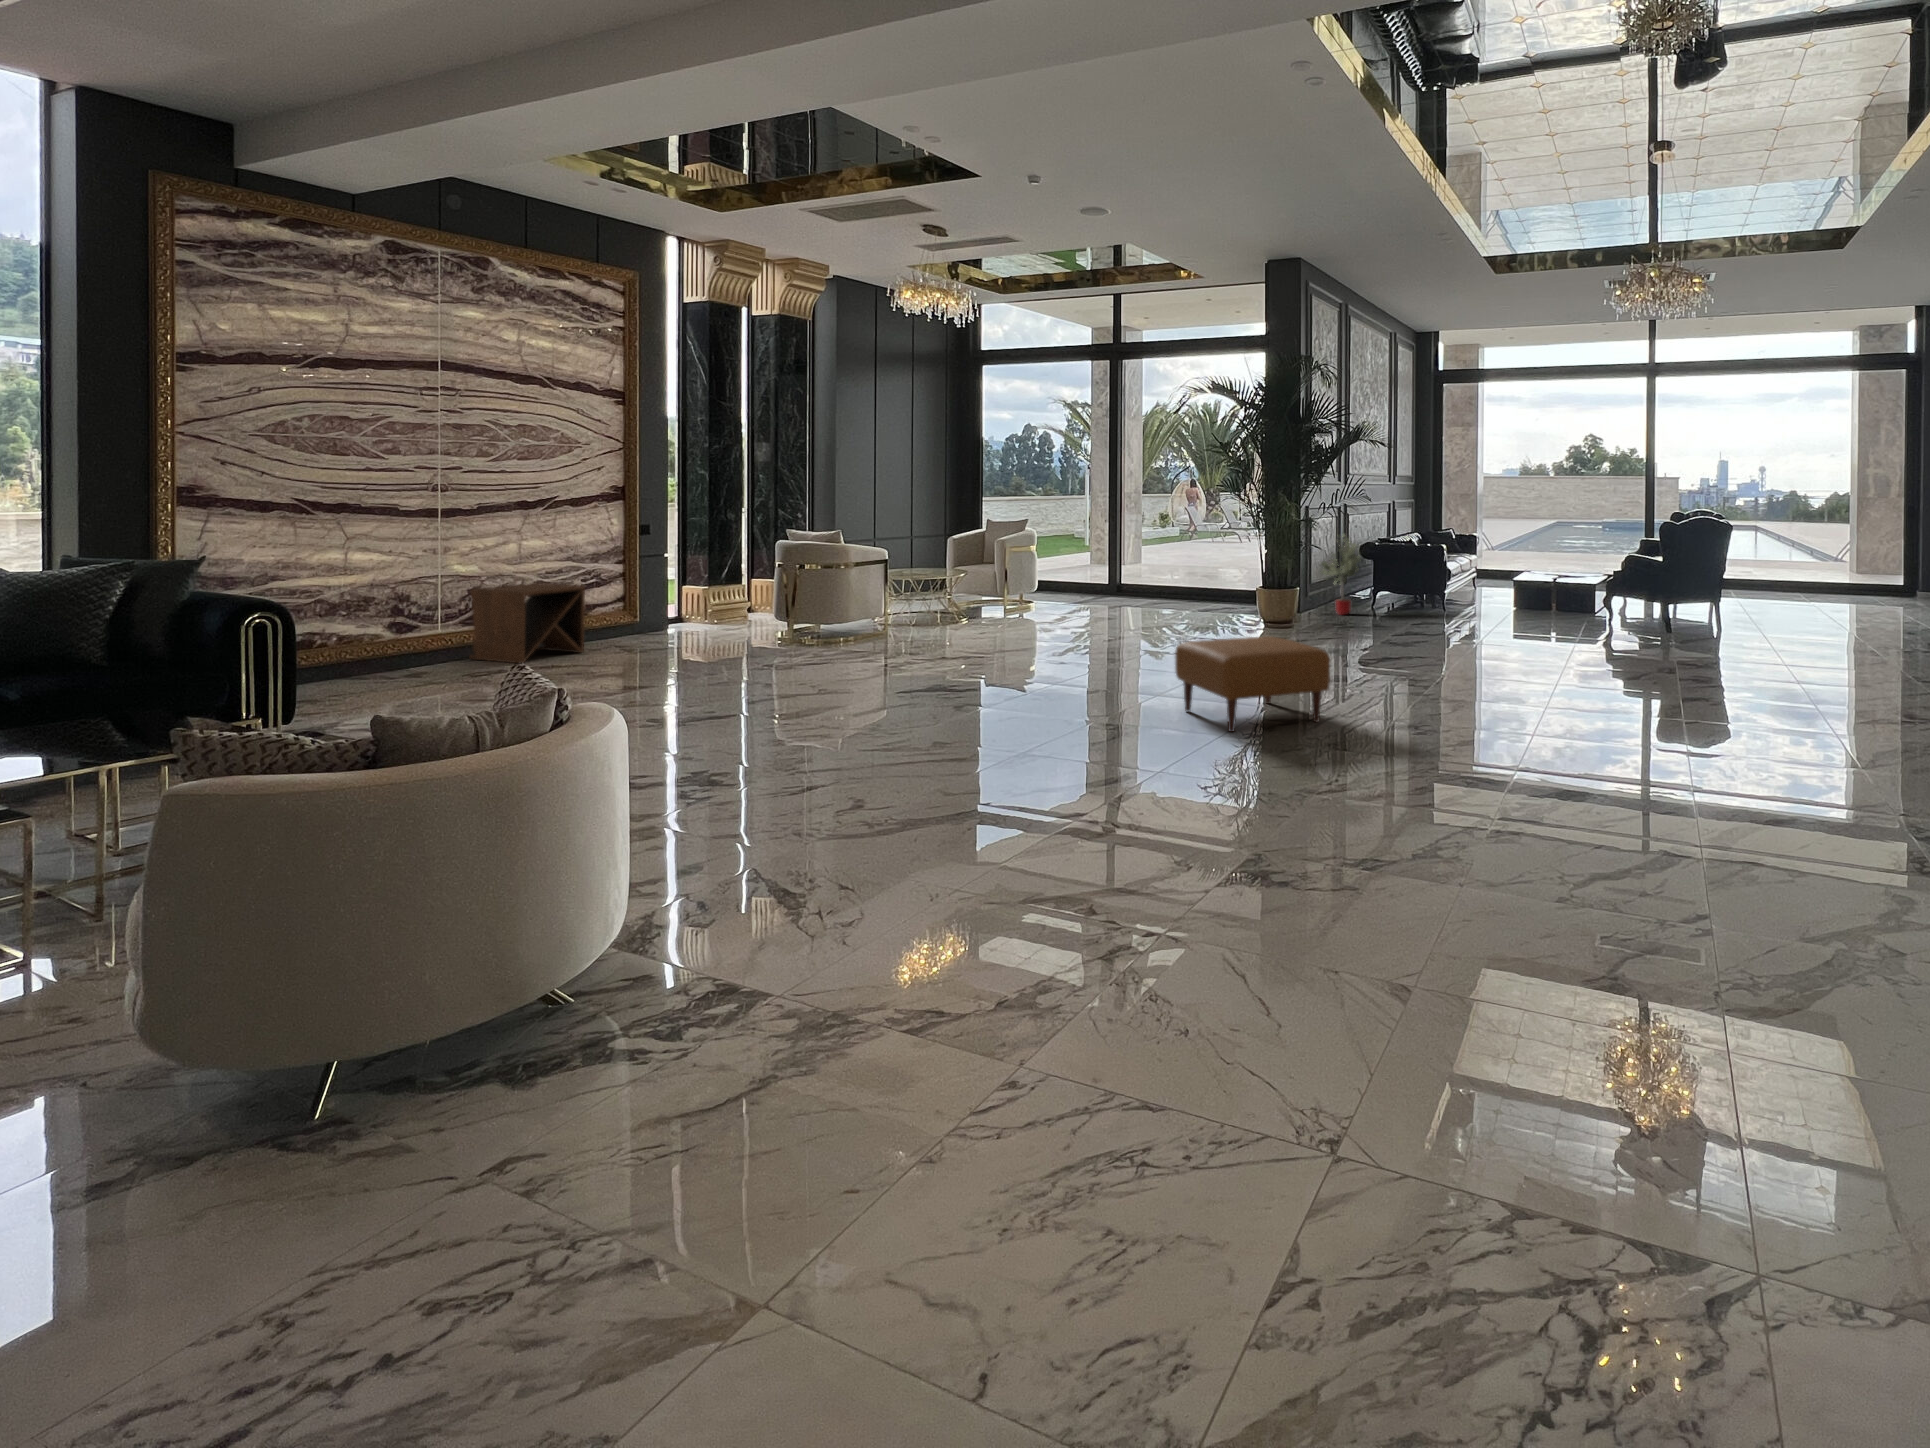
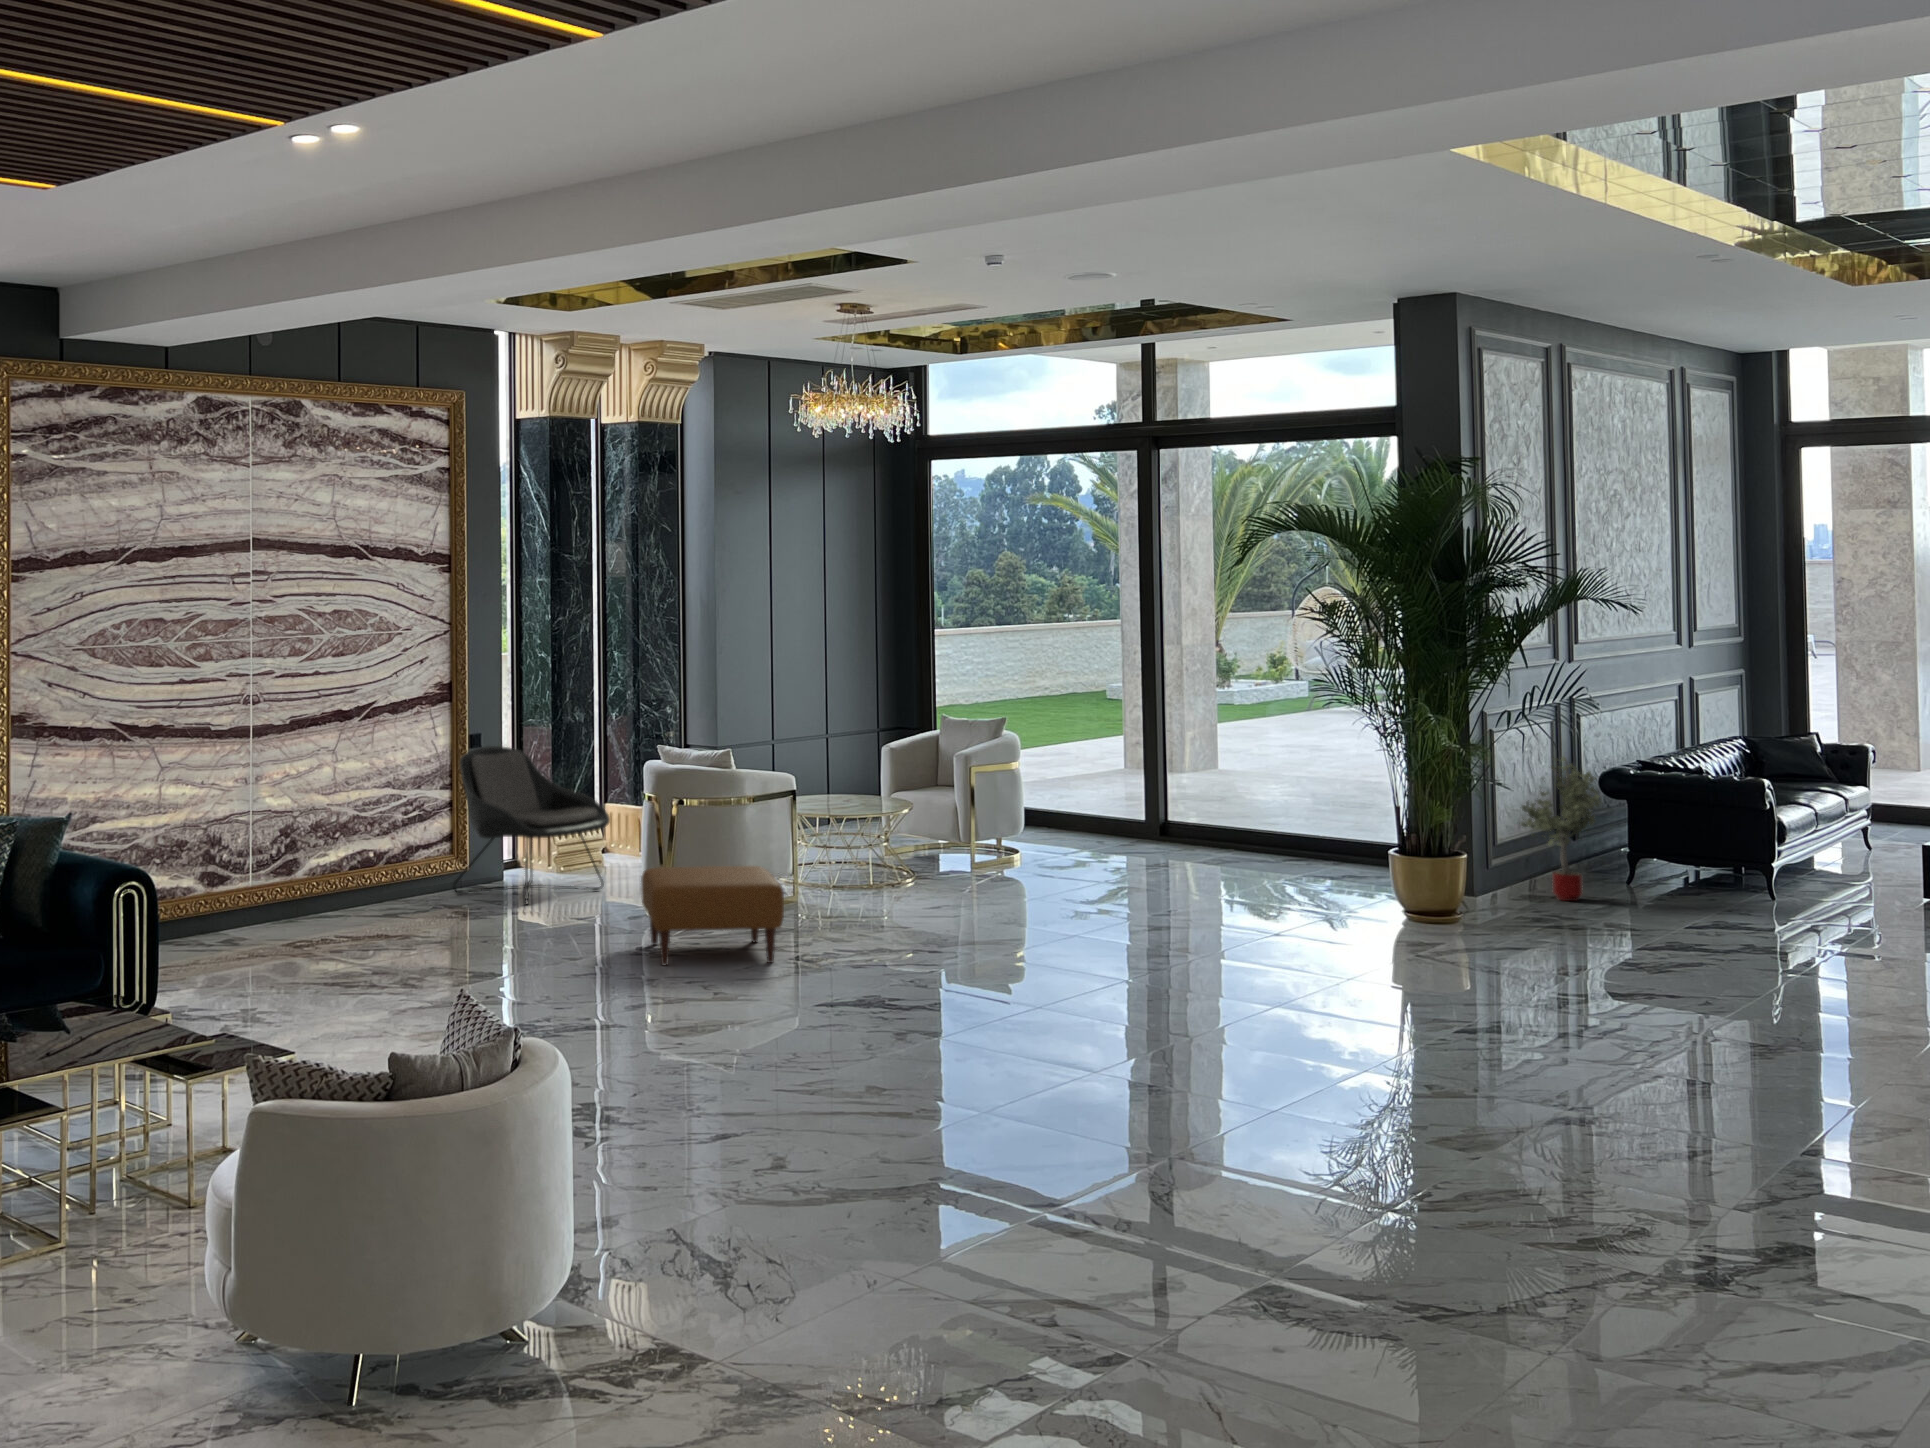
lounge chair: none [624,532,751,642] -> present [453,746,610,904]
side table: present [469,583,585,664] -> none [283,820,411,931]
ottoman: present [1175,636,1330,732] -> present [641,866,784,966]

